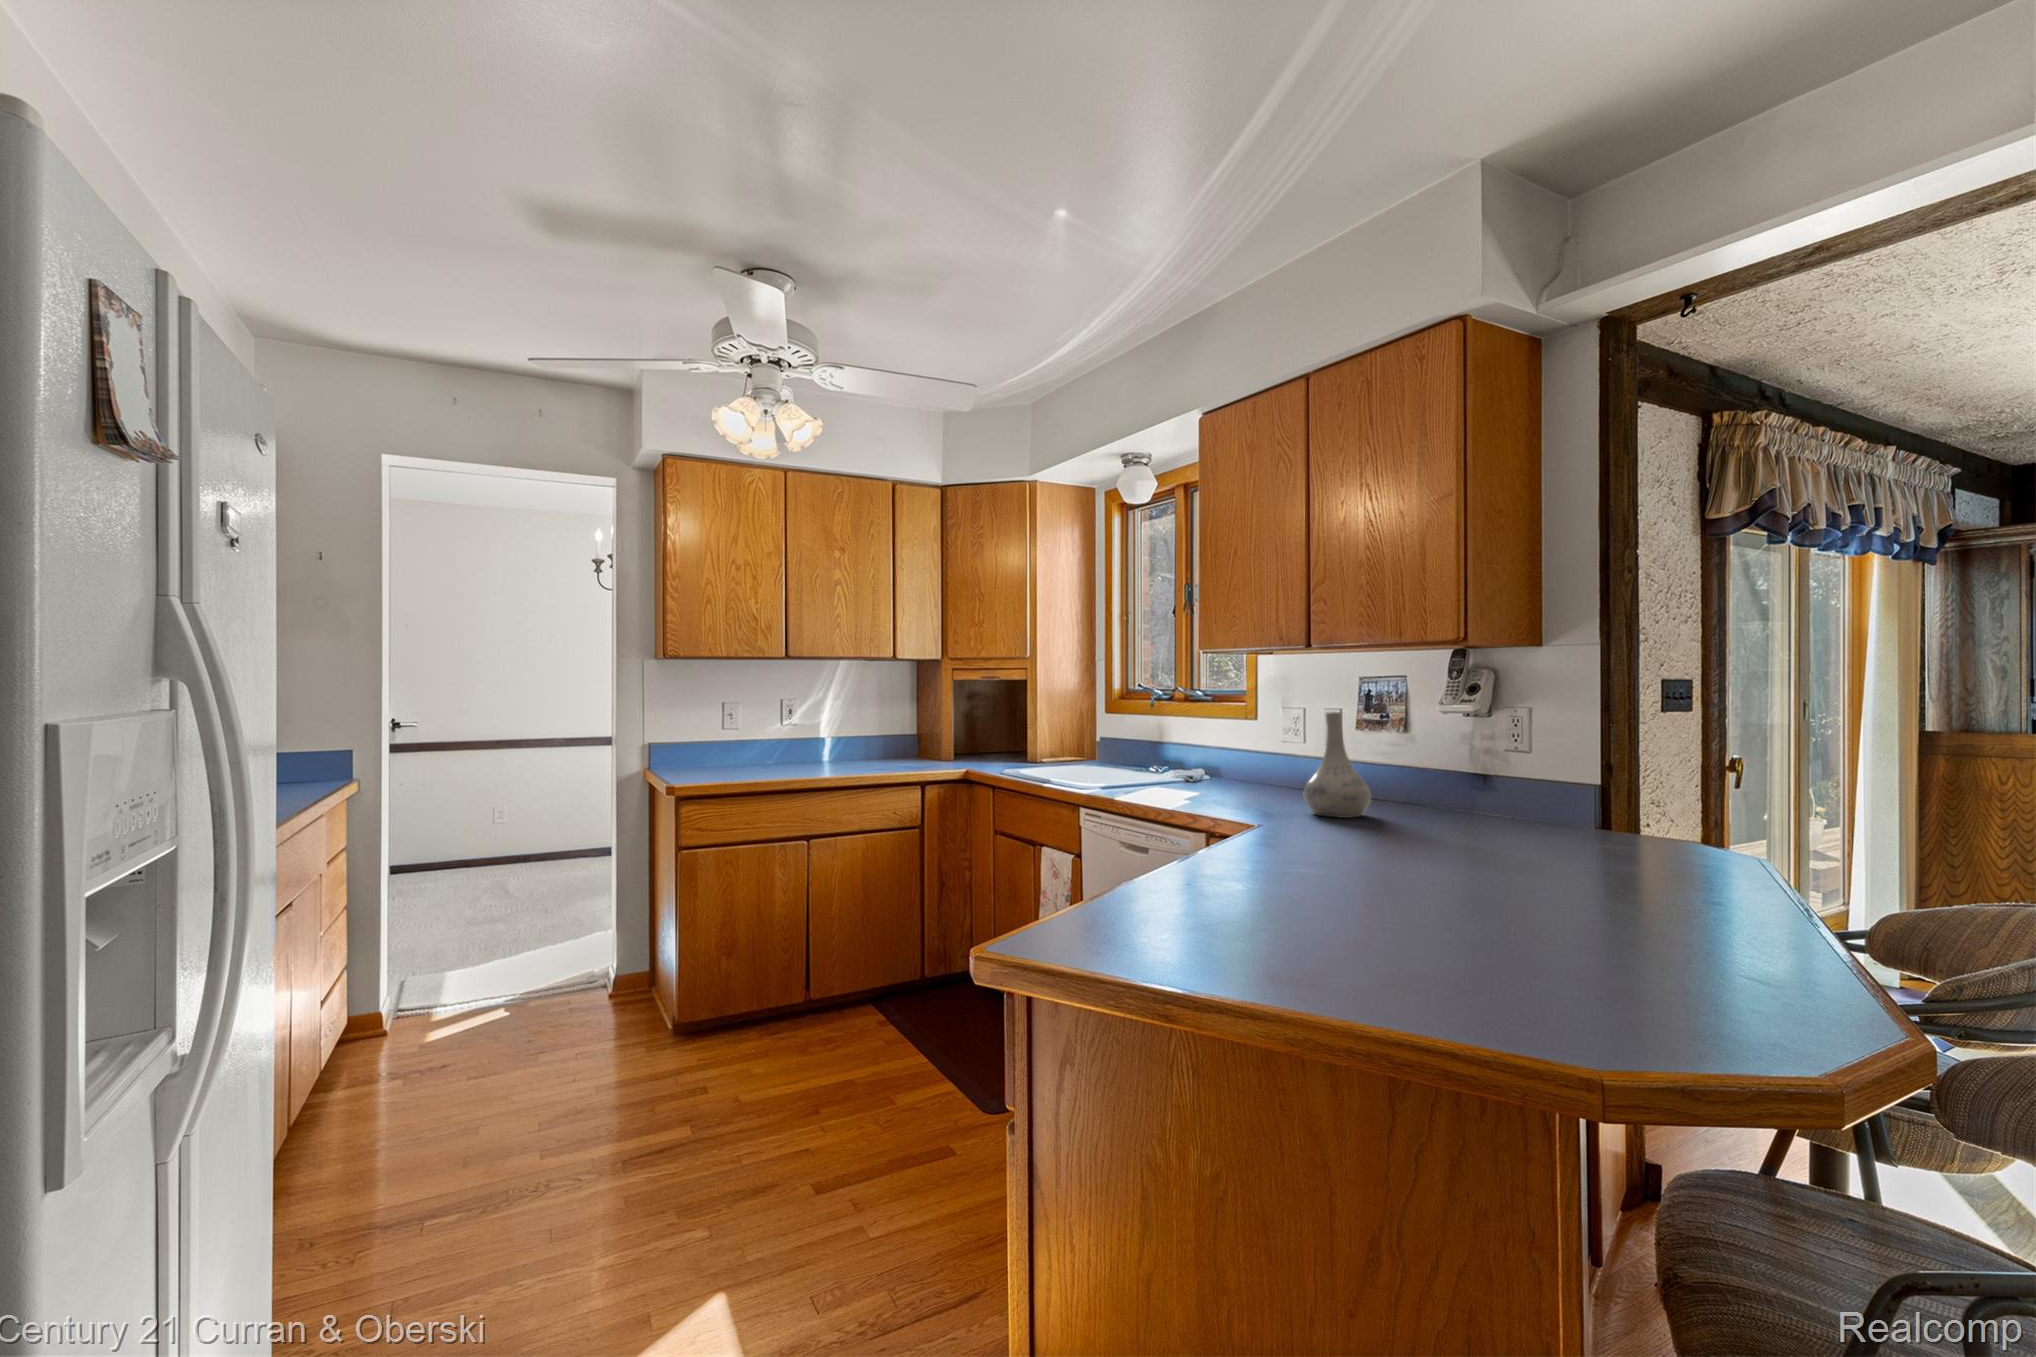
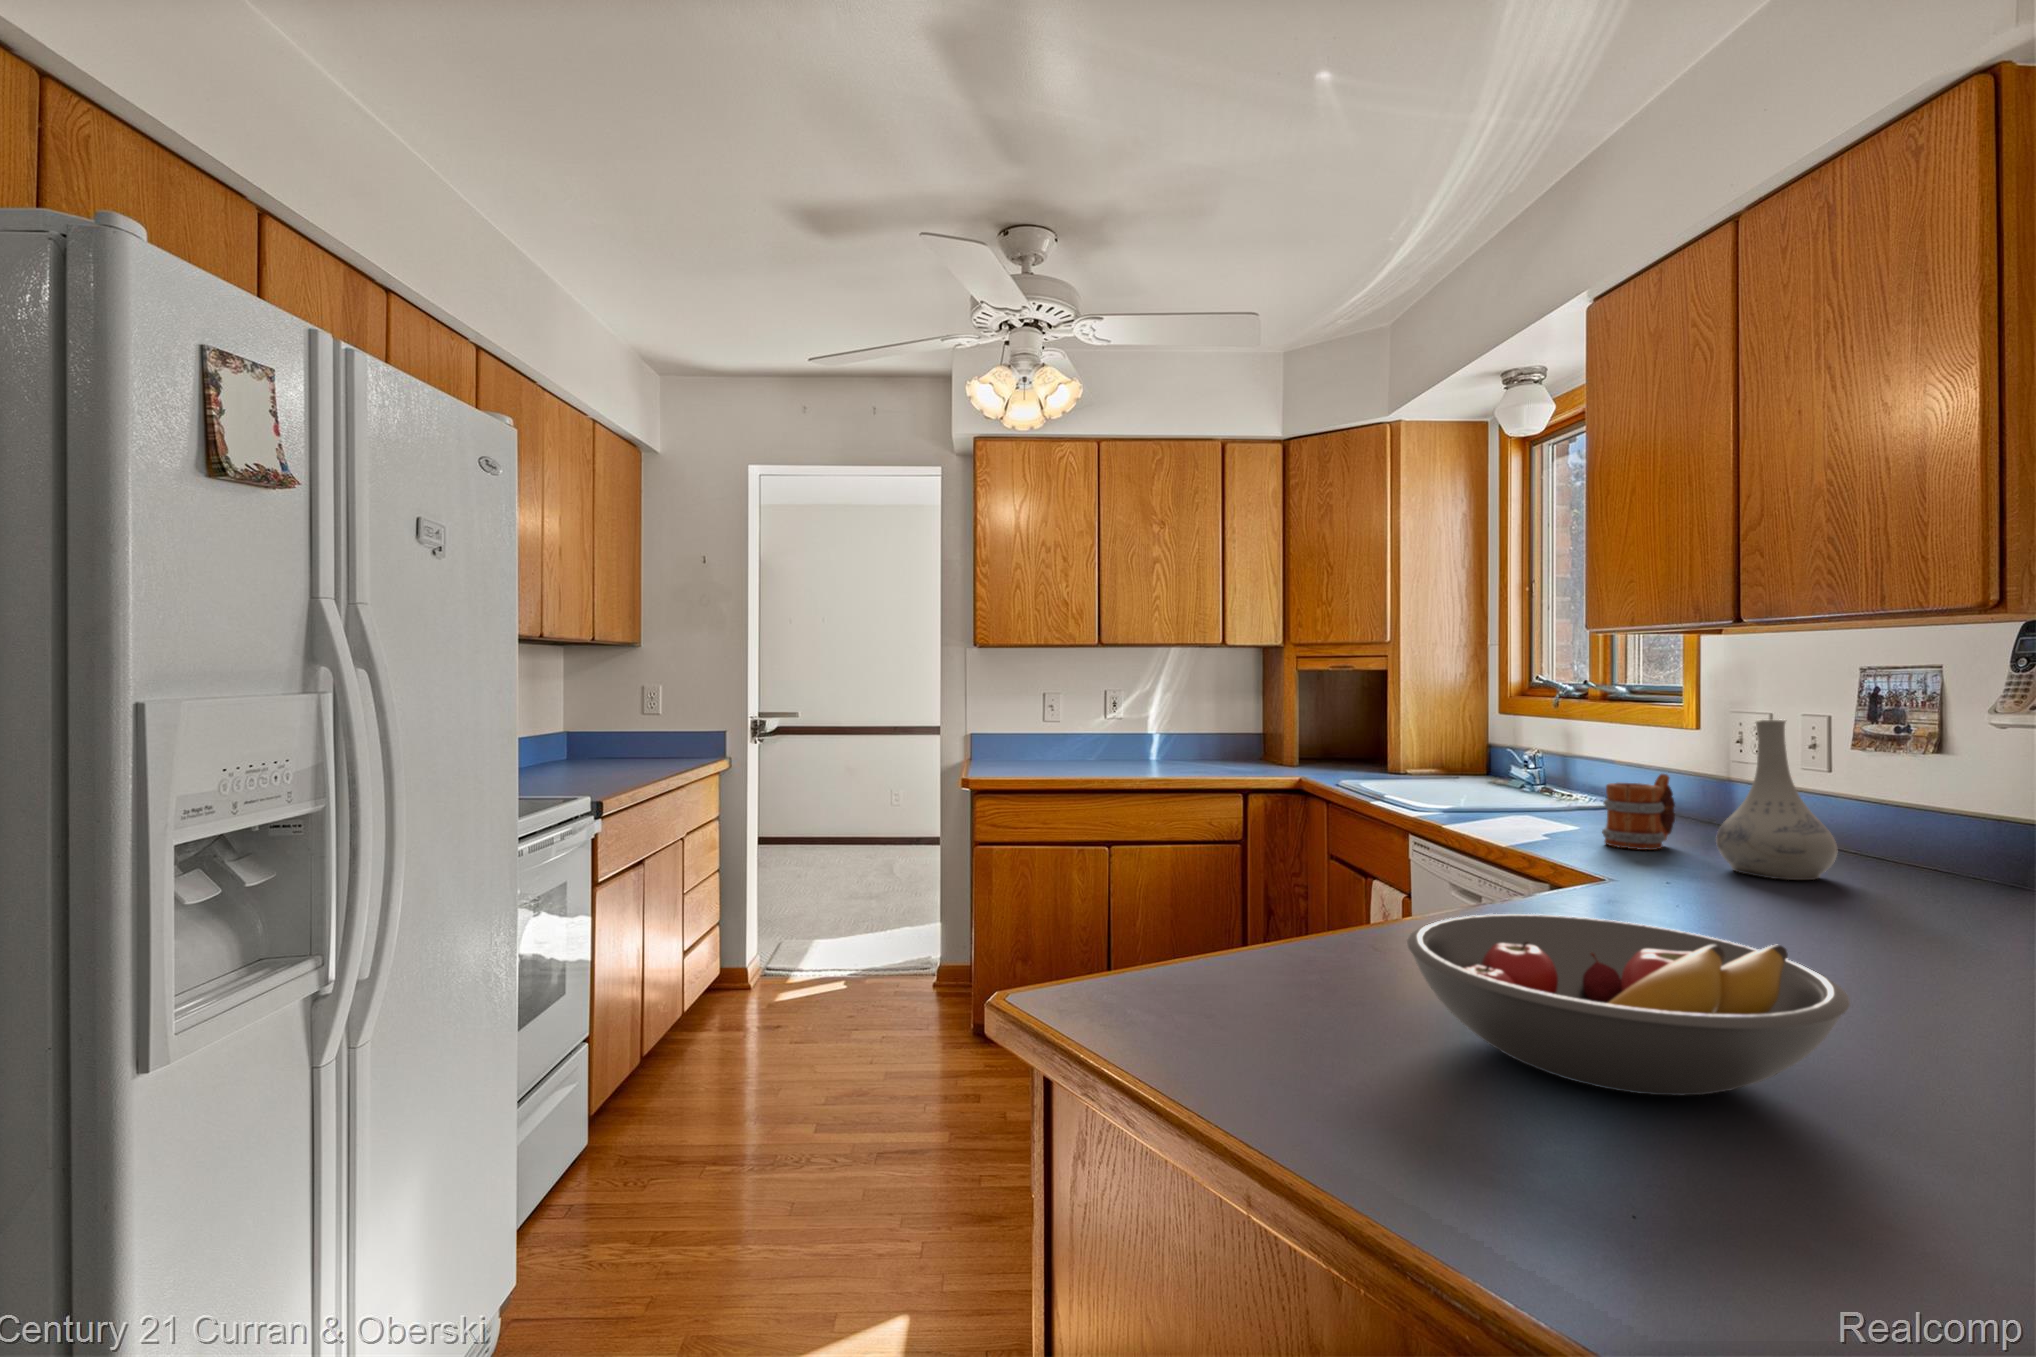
mug: none [1224,752,1266,806] -> present [1602,774,1675,850]
fruit bowl: none [1258,845,1520,948] -> present [1407,914,1850,1095]

